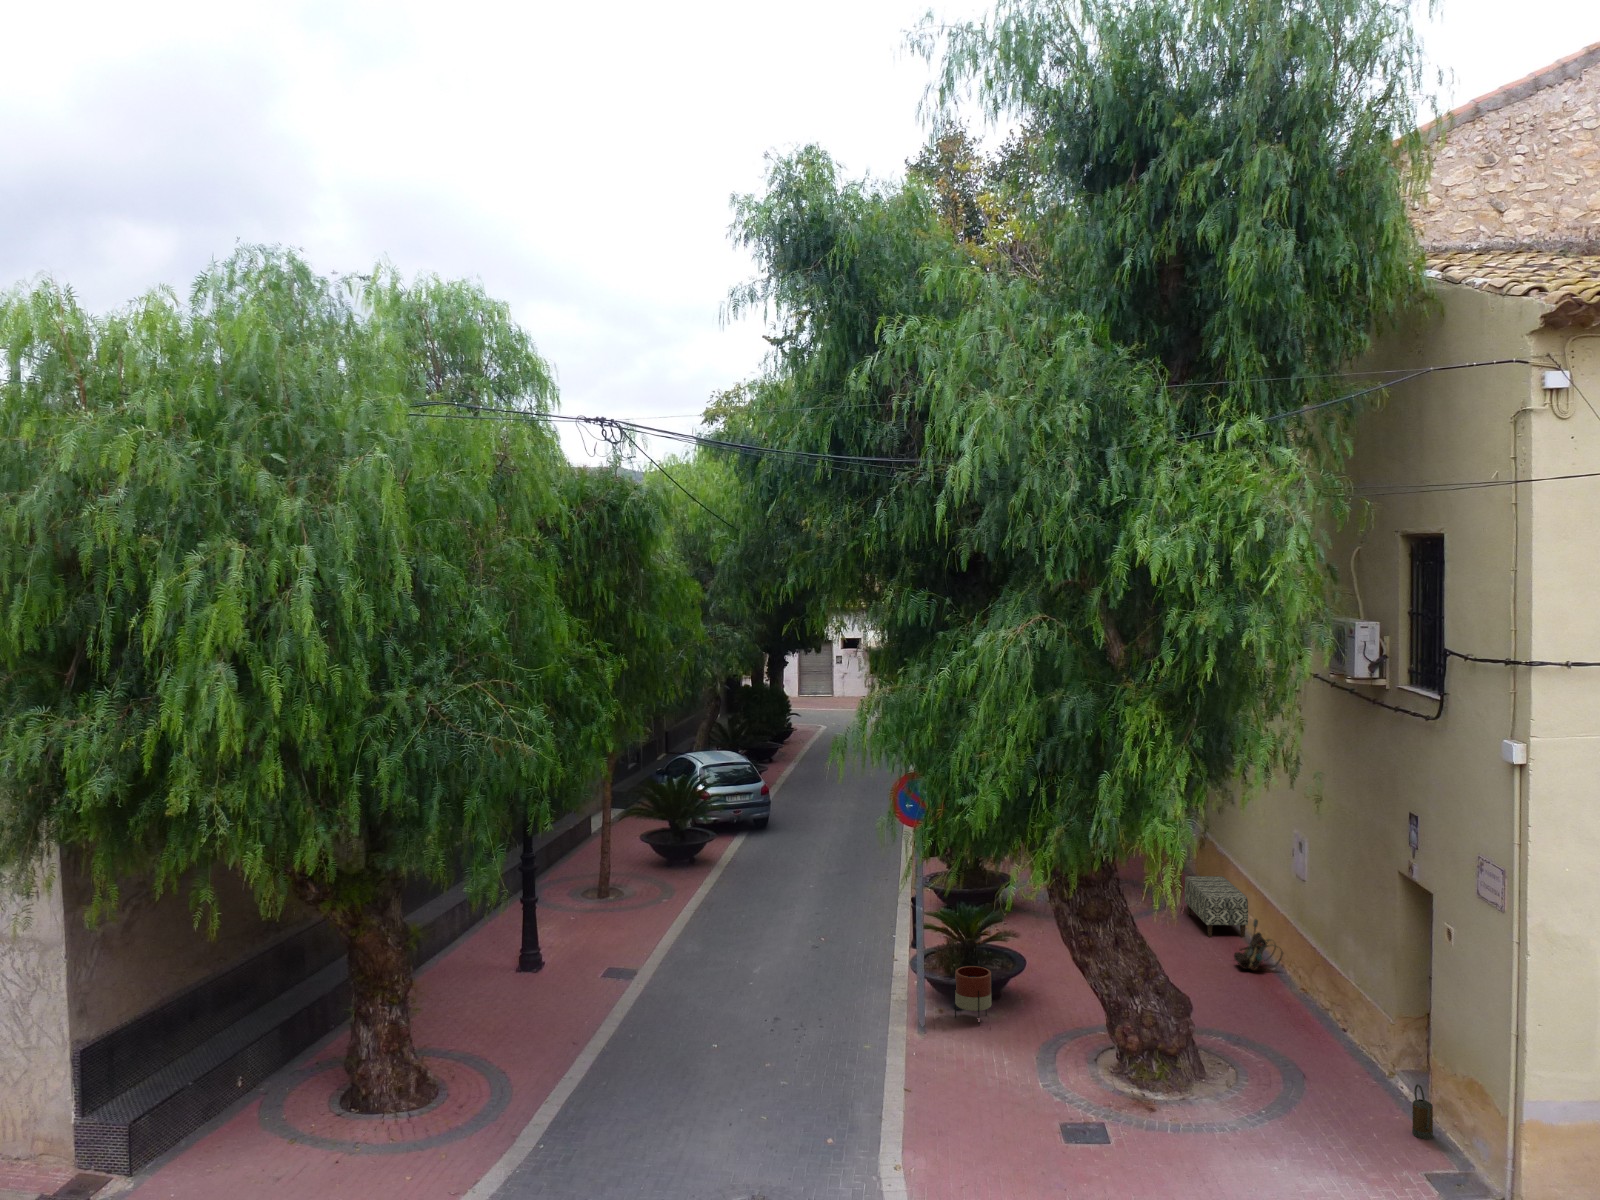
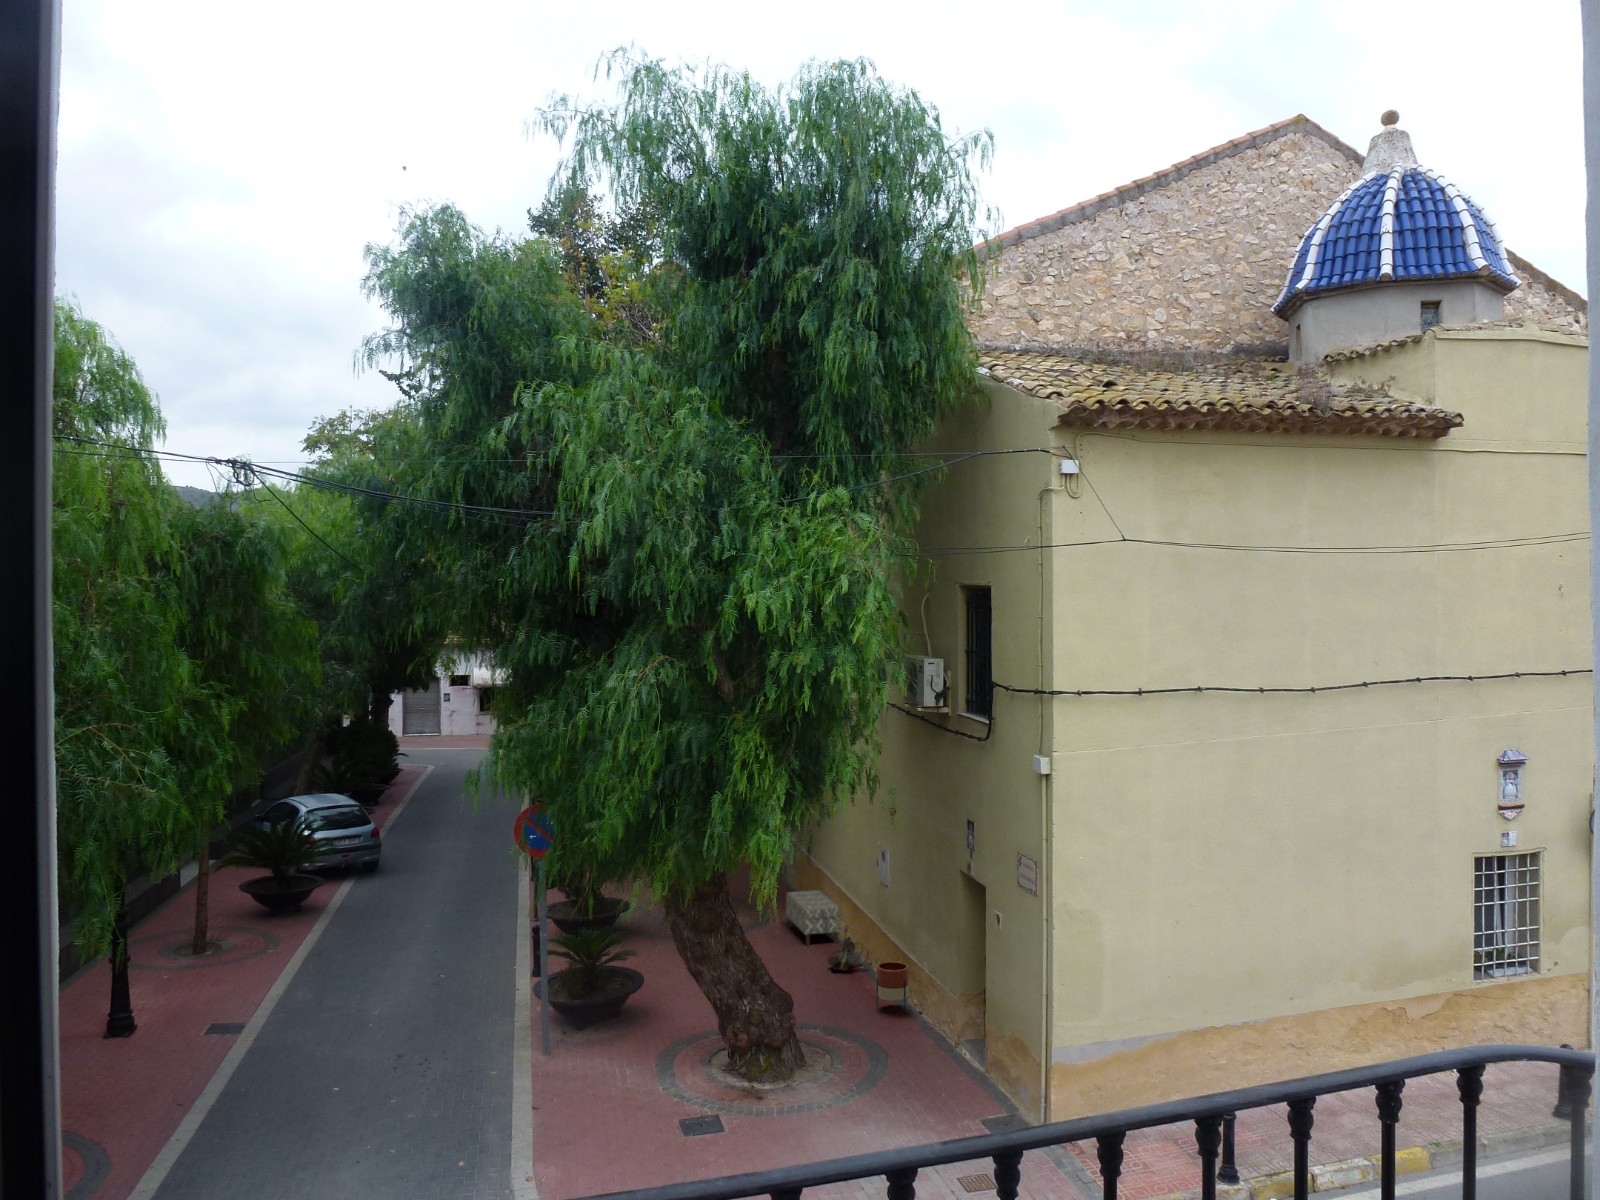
planter: present [955,966,992,1026] -> present [877,962,909,1013]
watering can: present [1412,1084,1433,1139] -> none [968,1049,983,1095]

